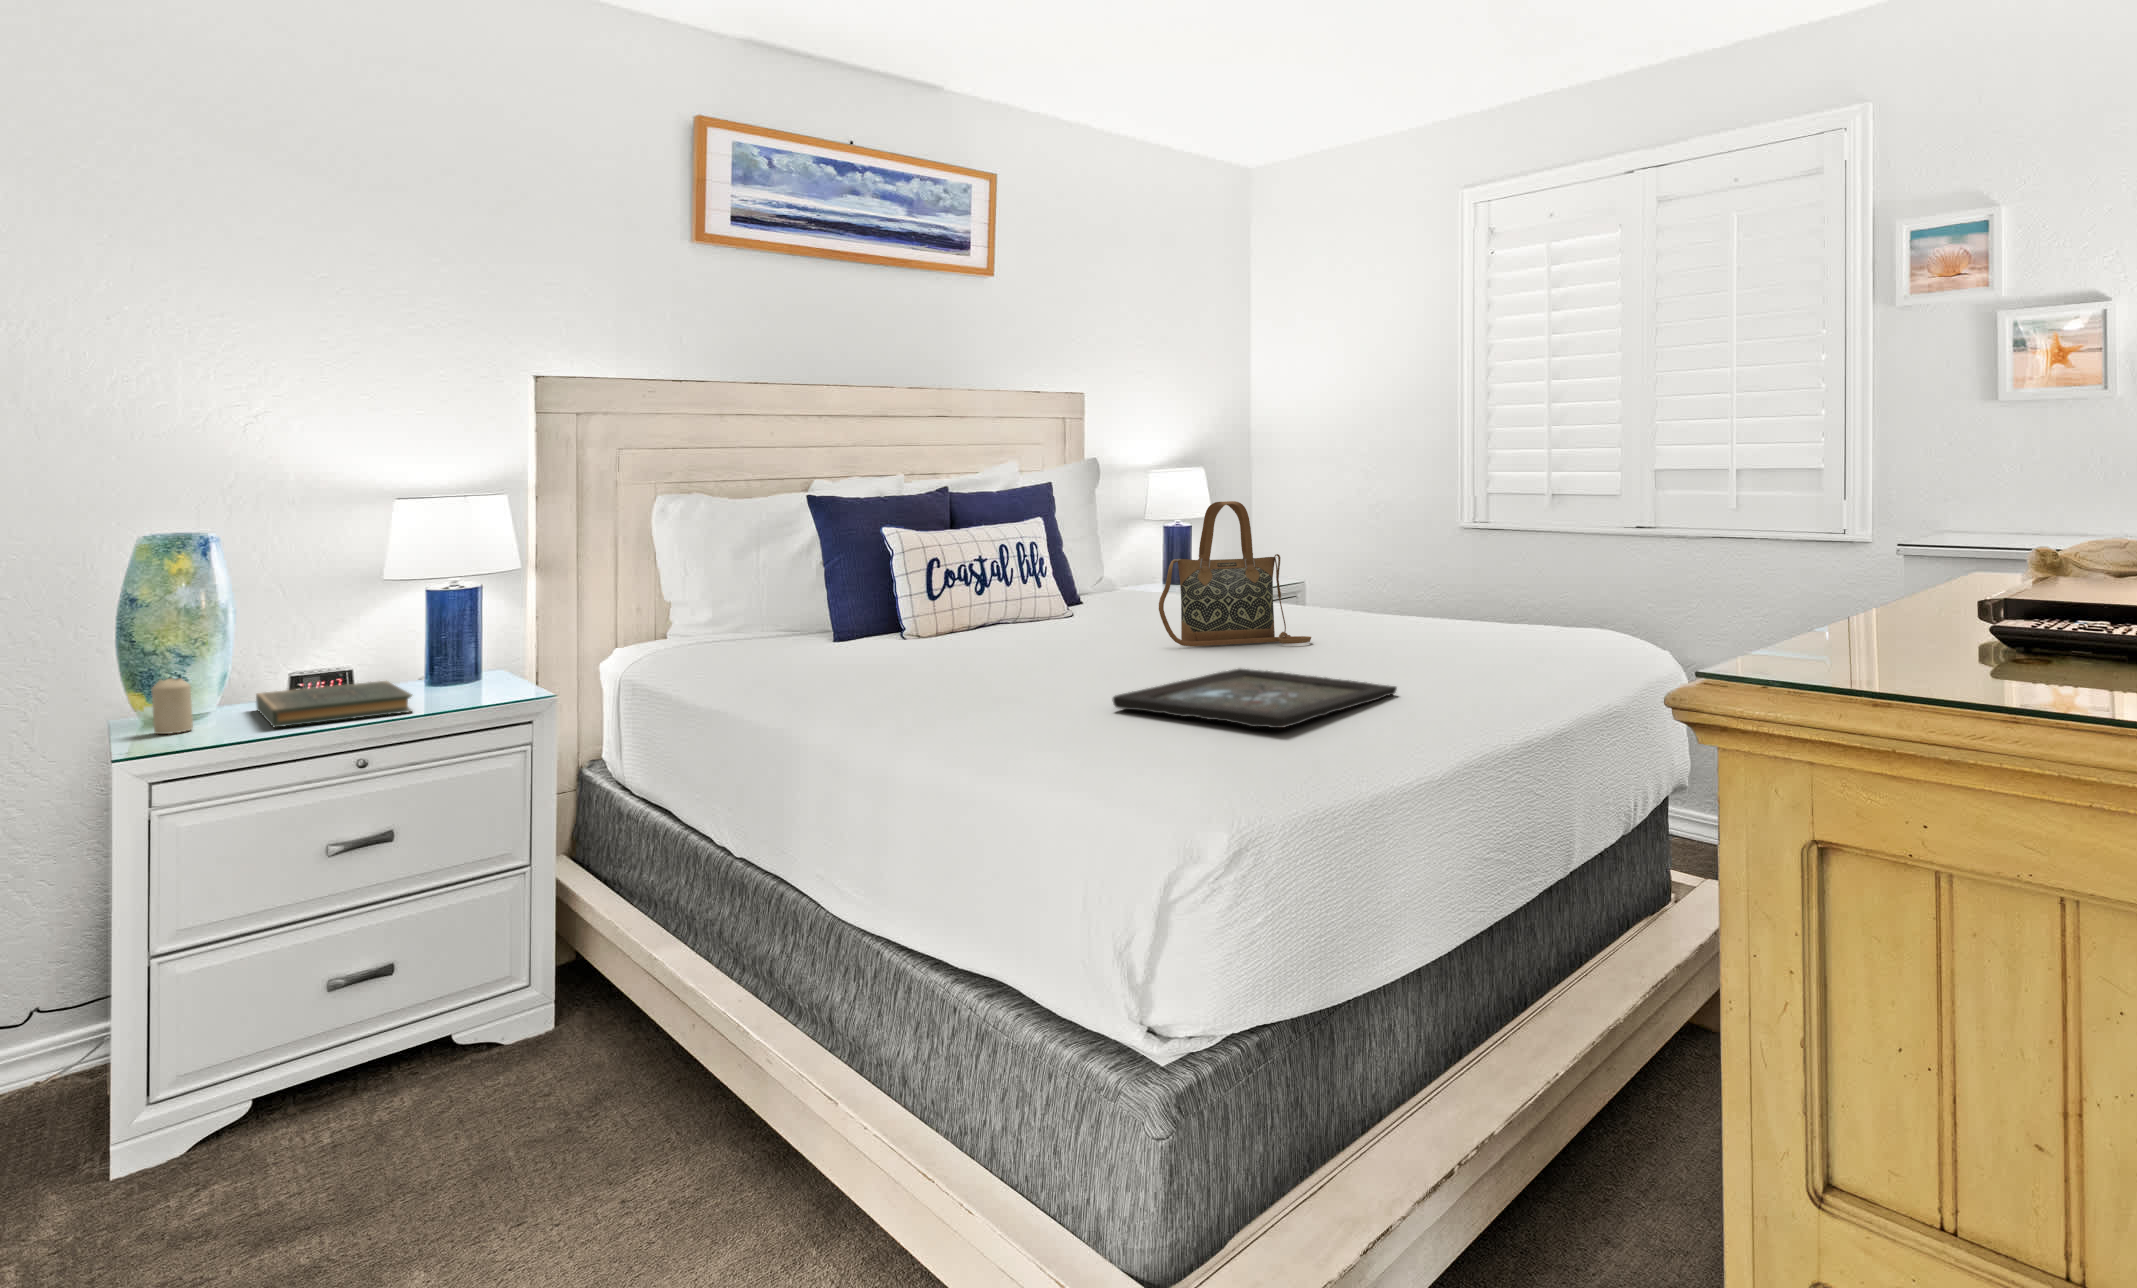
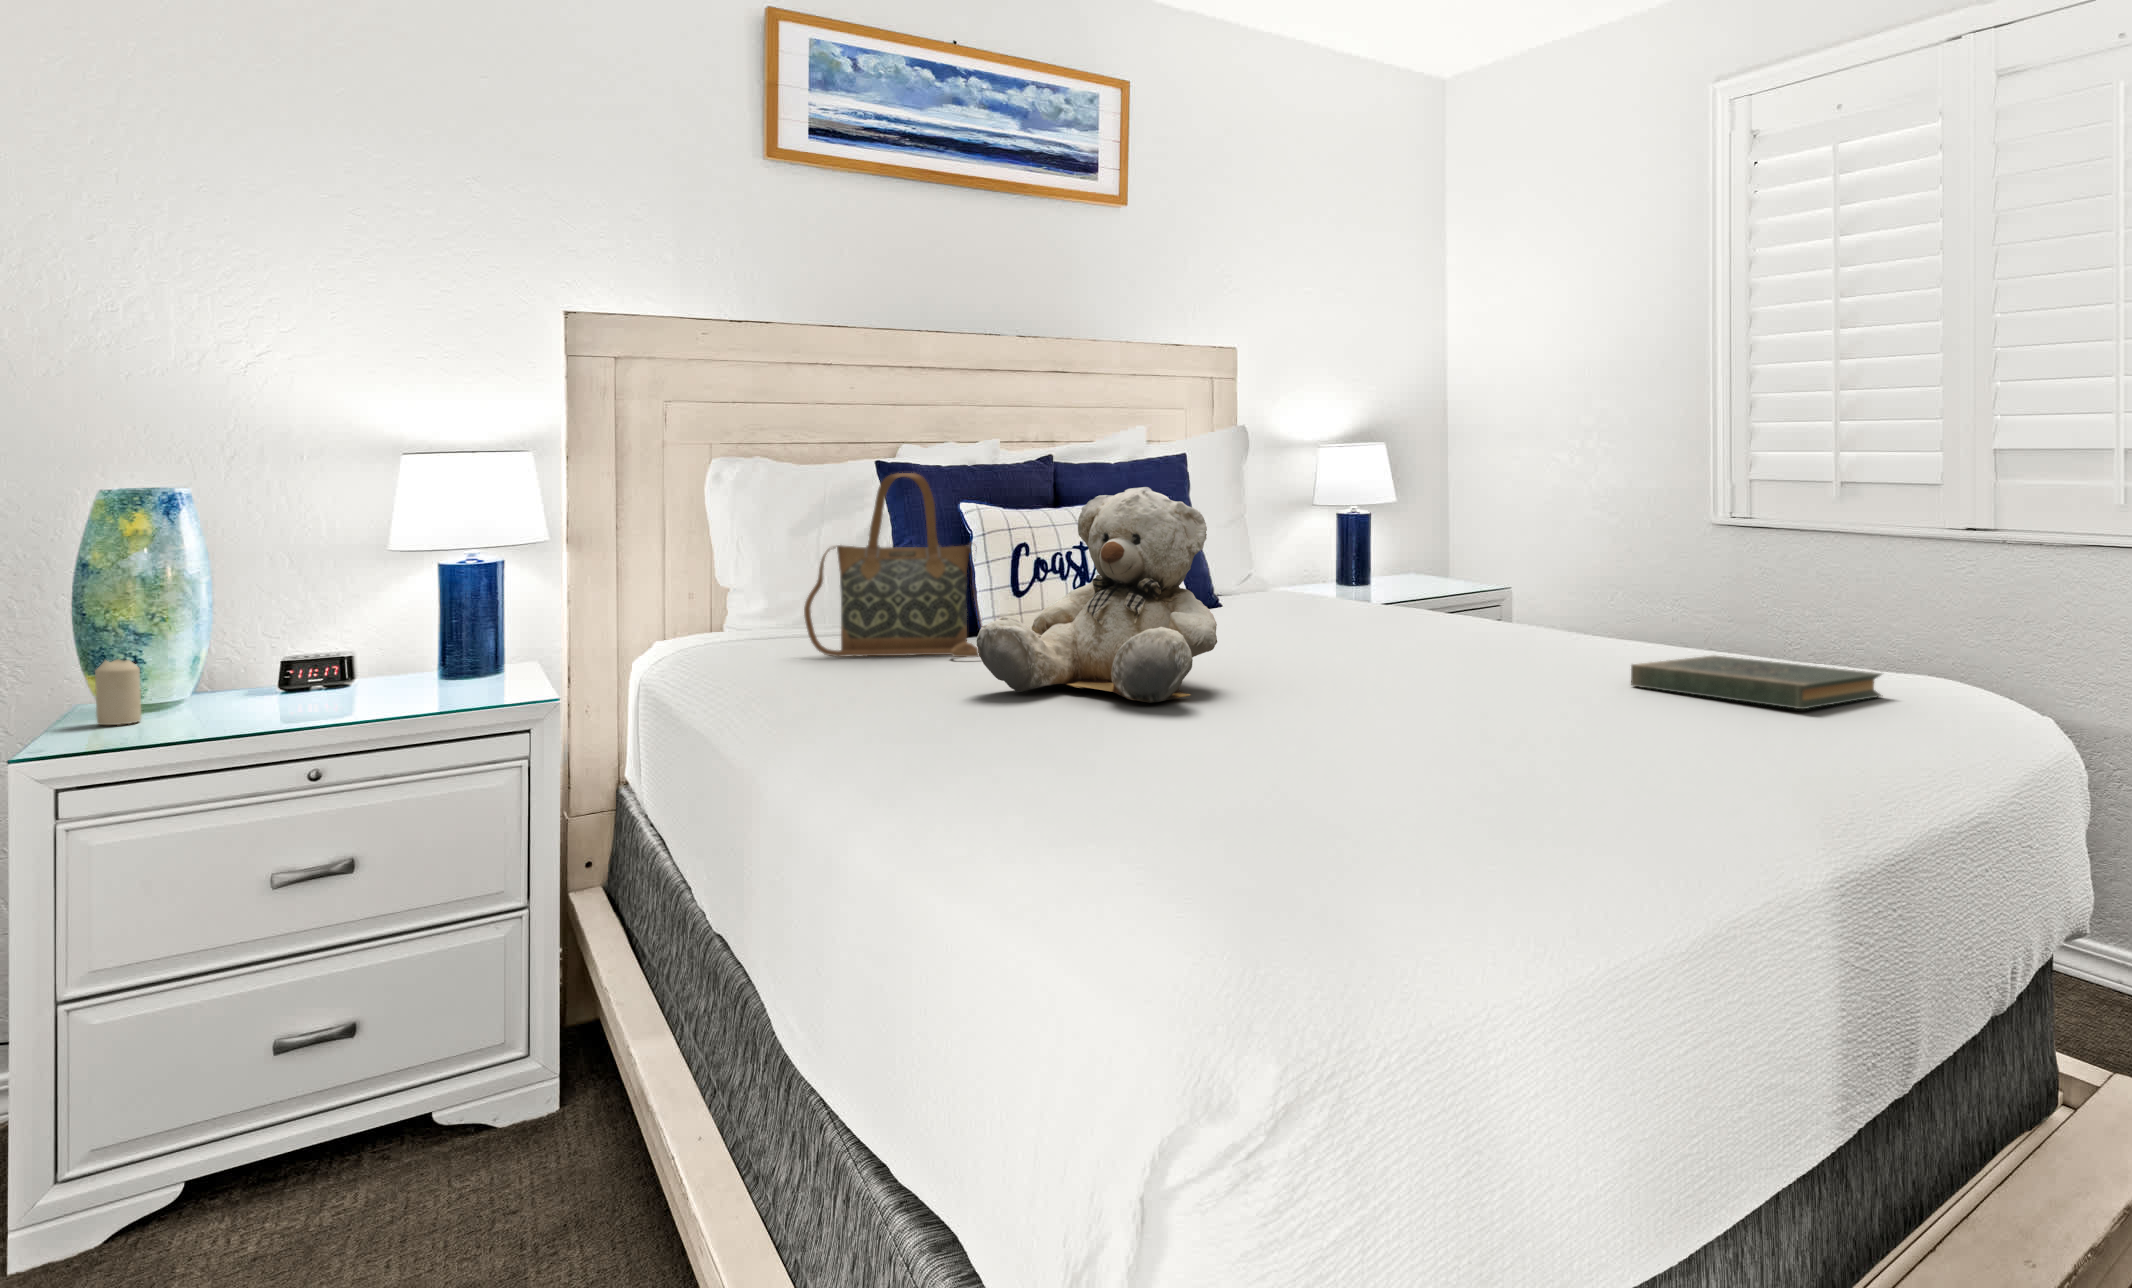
handbag: present [1159,501,1311,646] -> present [804,473,982,657]
teddy bear: none [916,518,1099,681] -> present [977,487,1217,703]
tray: present [1112,669,1397,728] -> none [1218,695,1628,783]
book: present [256,681,412,727] -> present [1631,655,1881,709]

